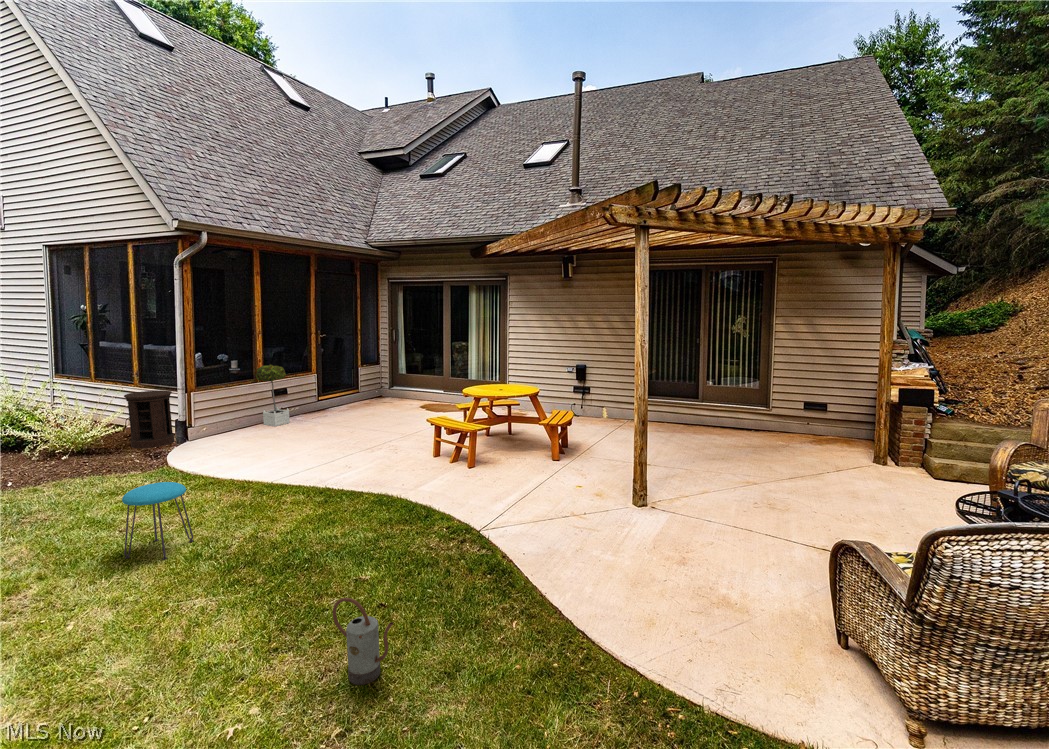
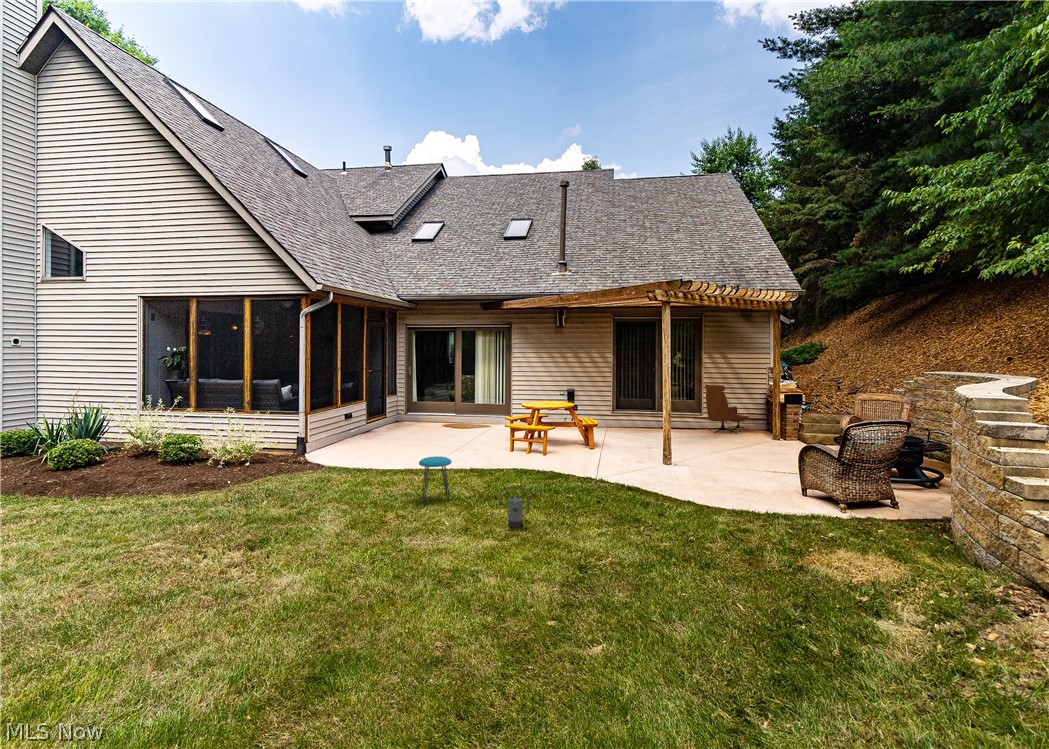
potted tree: present [256,364,289,426] -> none [339,393,362,444]
lounge chair: none [763,366,842,446] -> present [705,384,749,434]
side table: present [124,390,174,448] -> none [261,415,296,461]
watering can: present [333,598,393,685] -> present [499,487,532,527]

